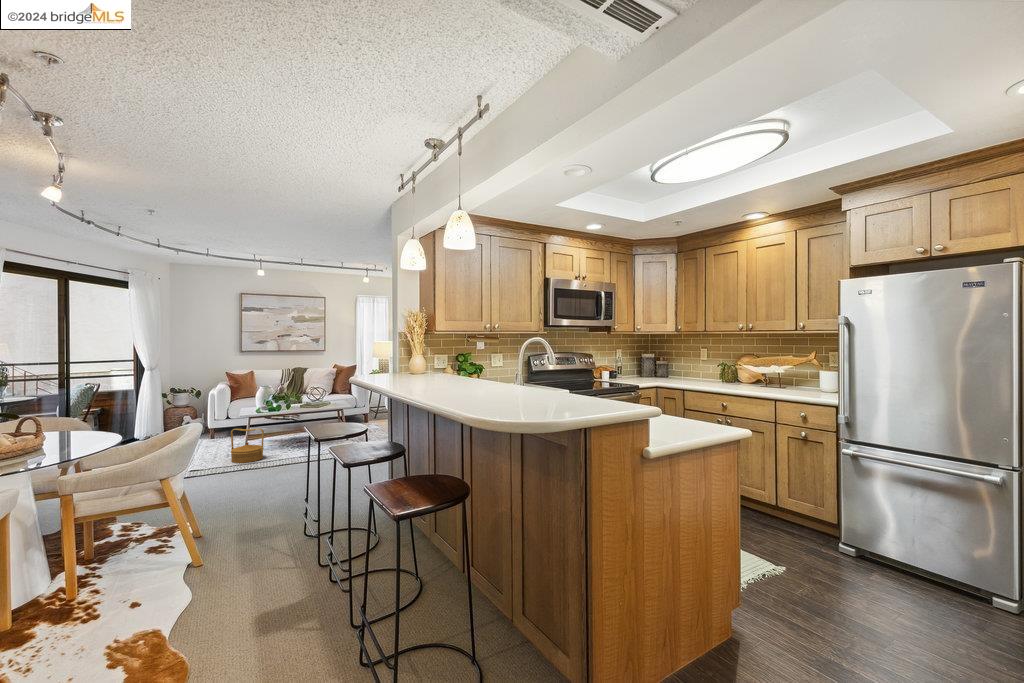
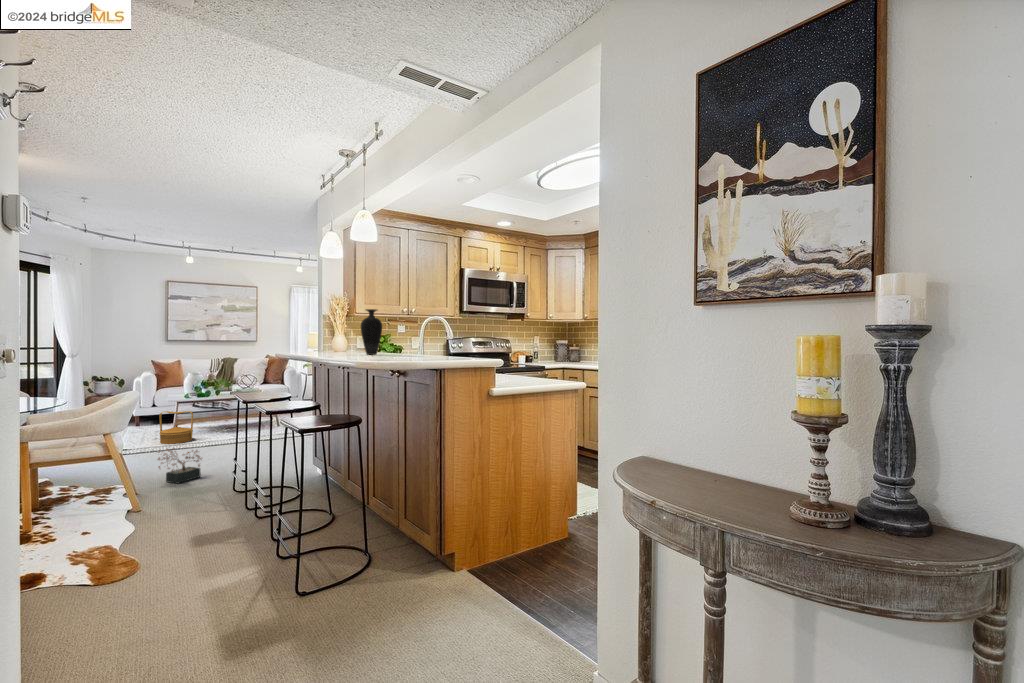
vase: none [445,330,469,384] -> present [361,309,382,355]
decorative plant: none [222,482,271,523] -> present [157,449,202,483]

